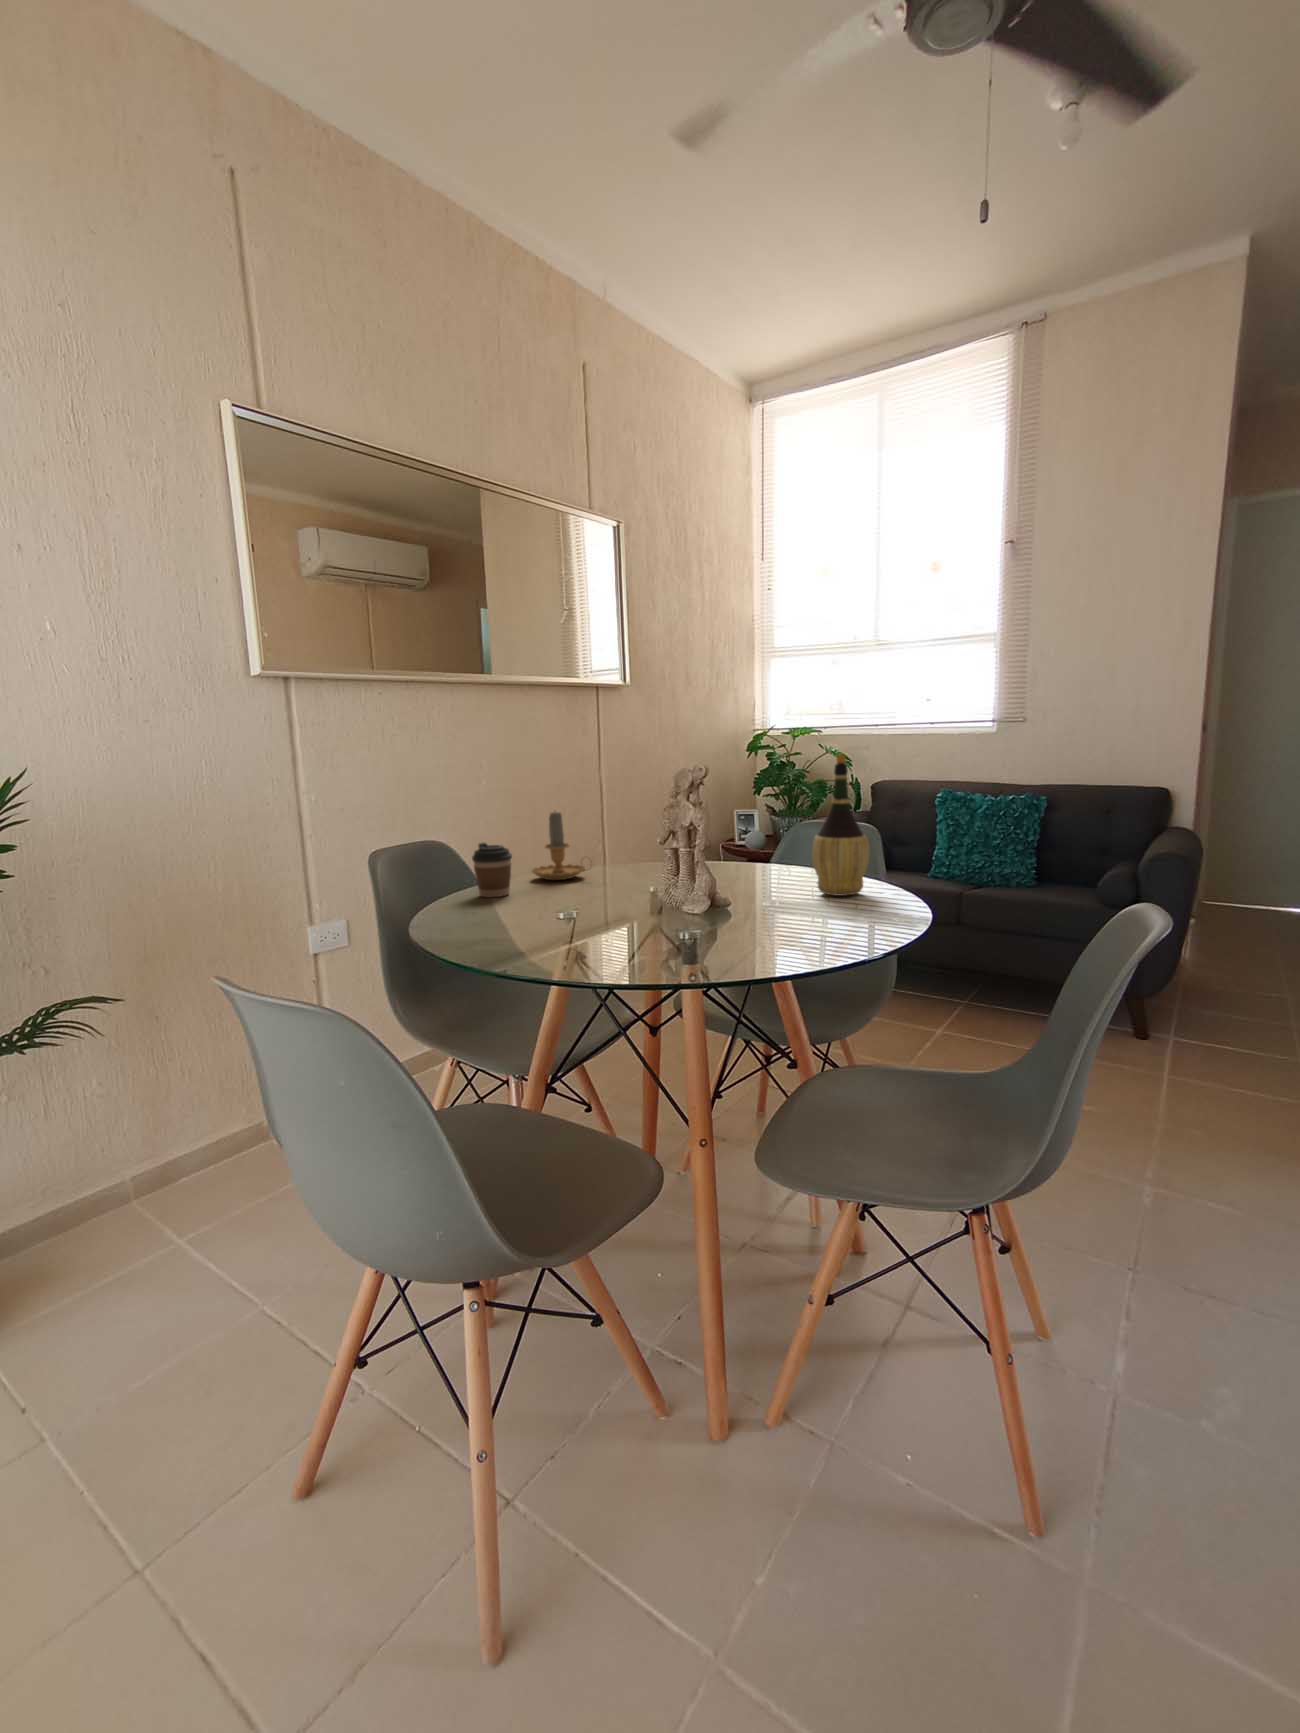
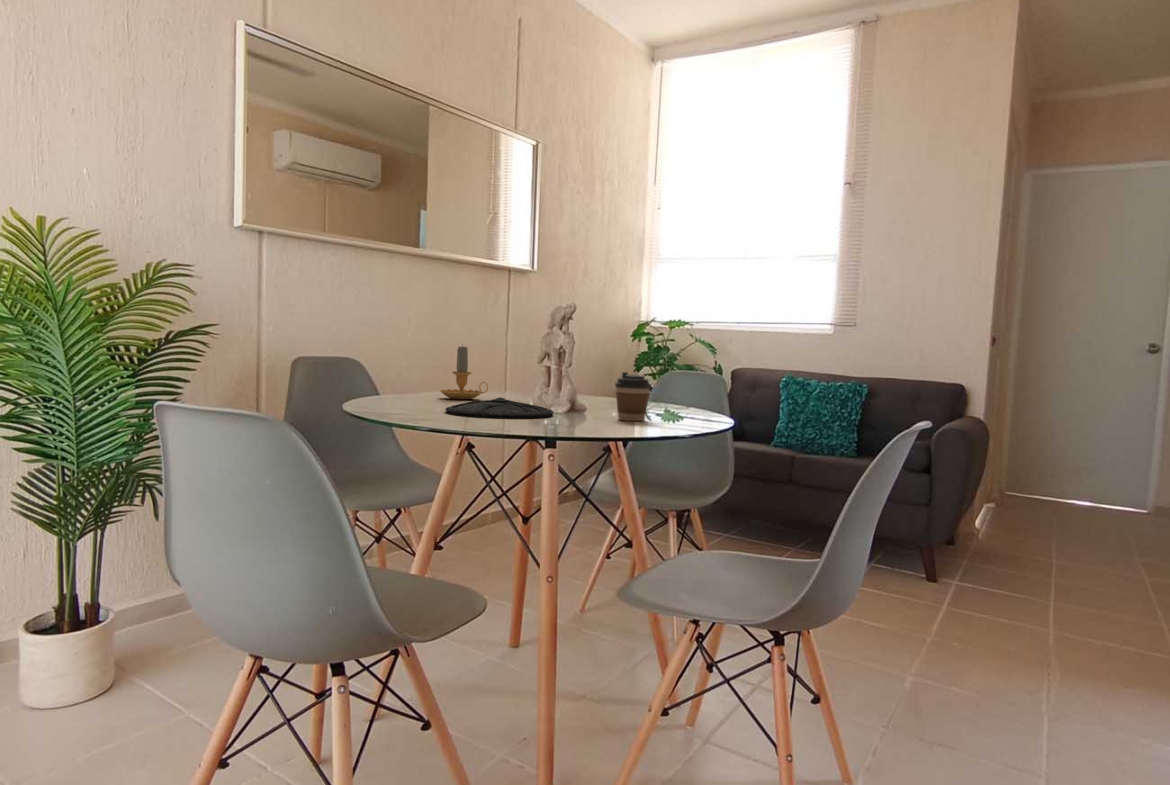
wine bottle: present [812,754,870,896] -> none [653,309,695,415]
coffee cup: present [472,843,512,897] -> present [615,372,651,421]
plate: none [544,898,688,937] -> present [446,397,553,419]

